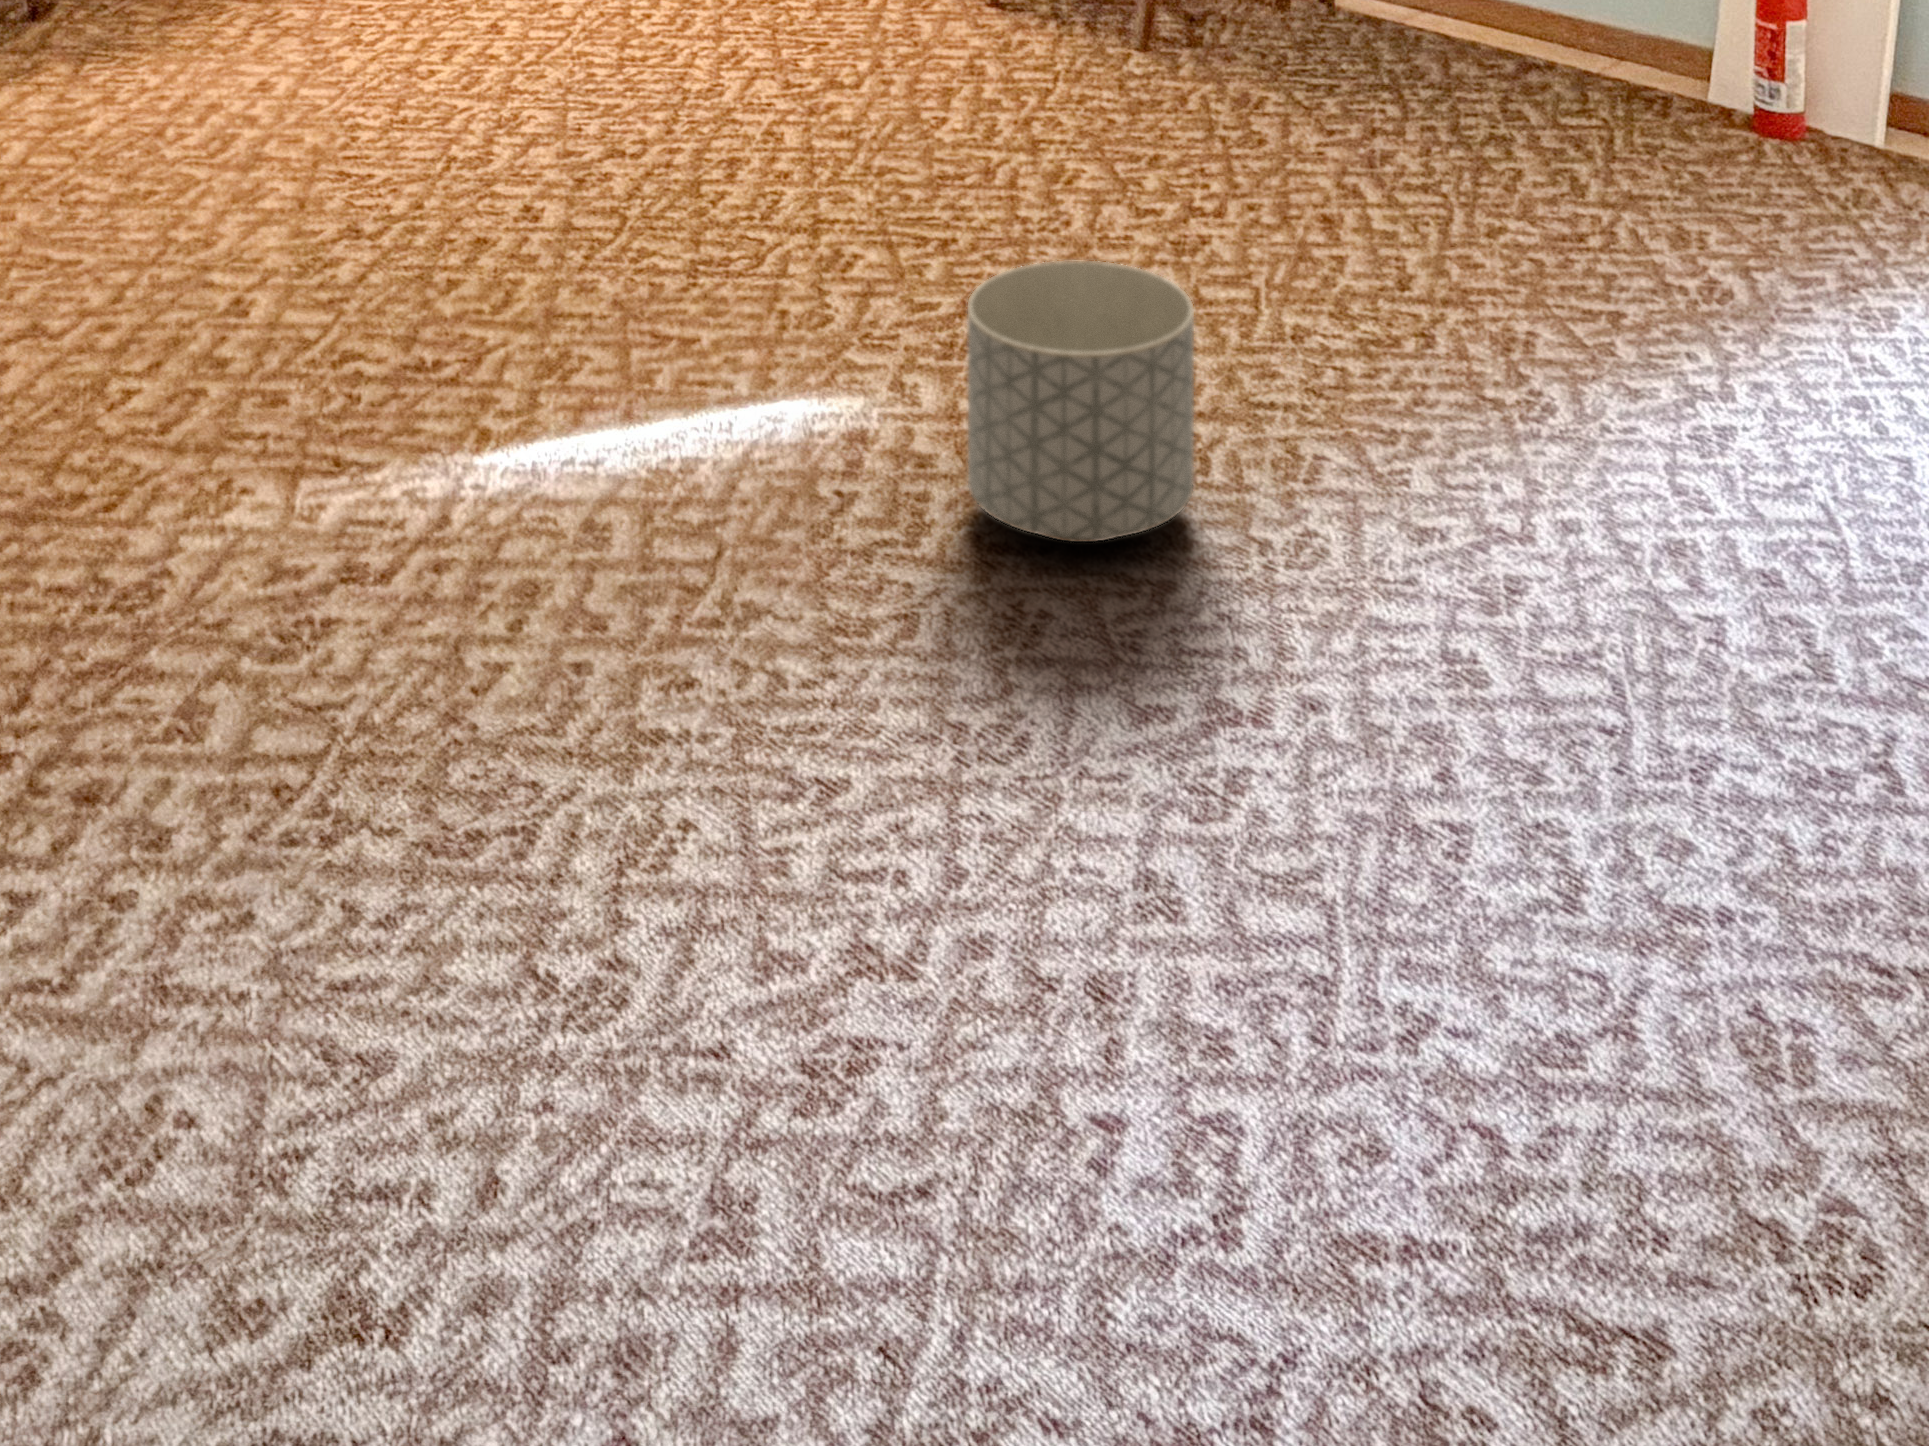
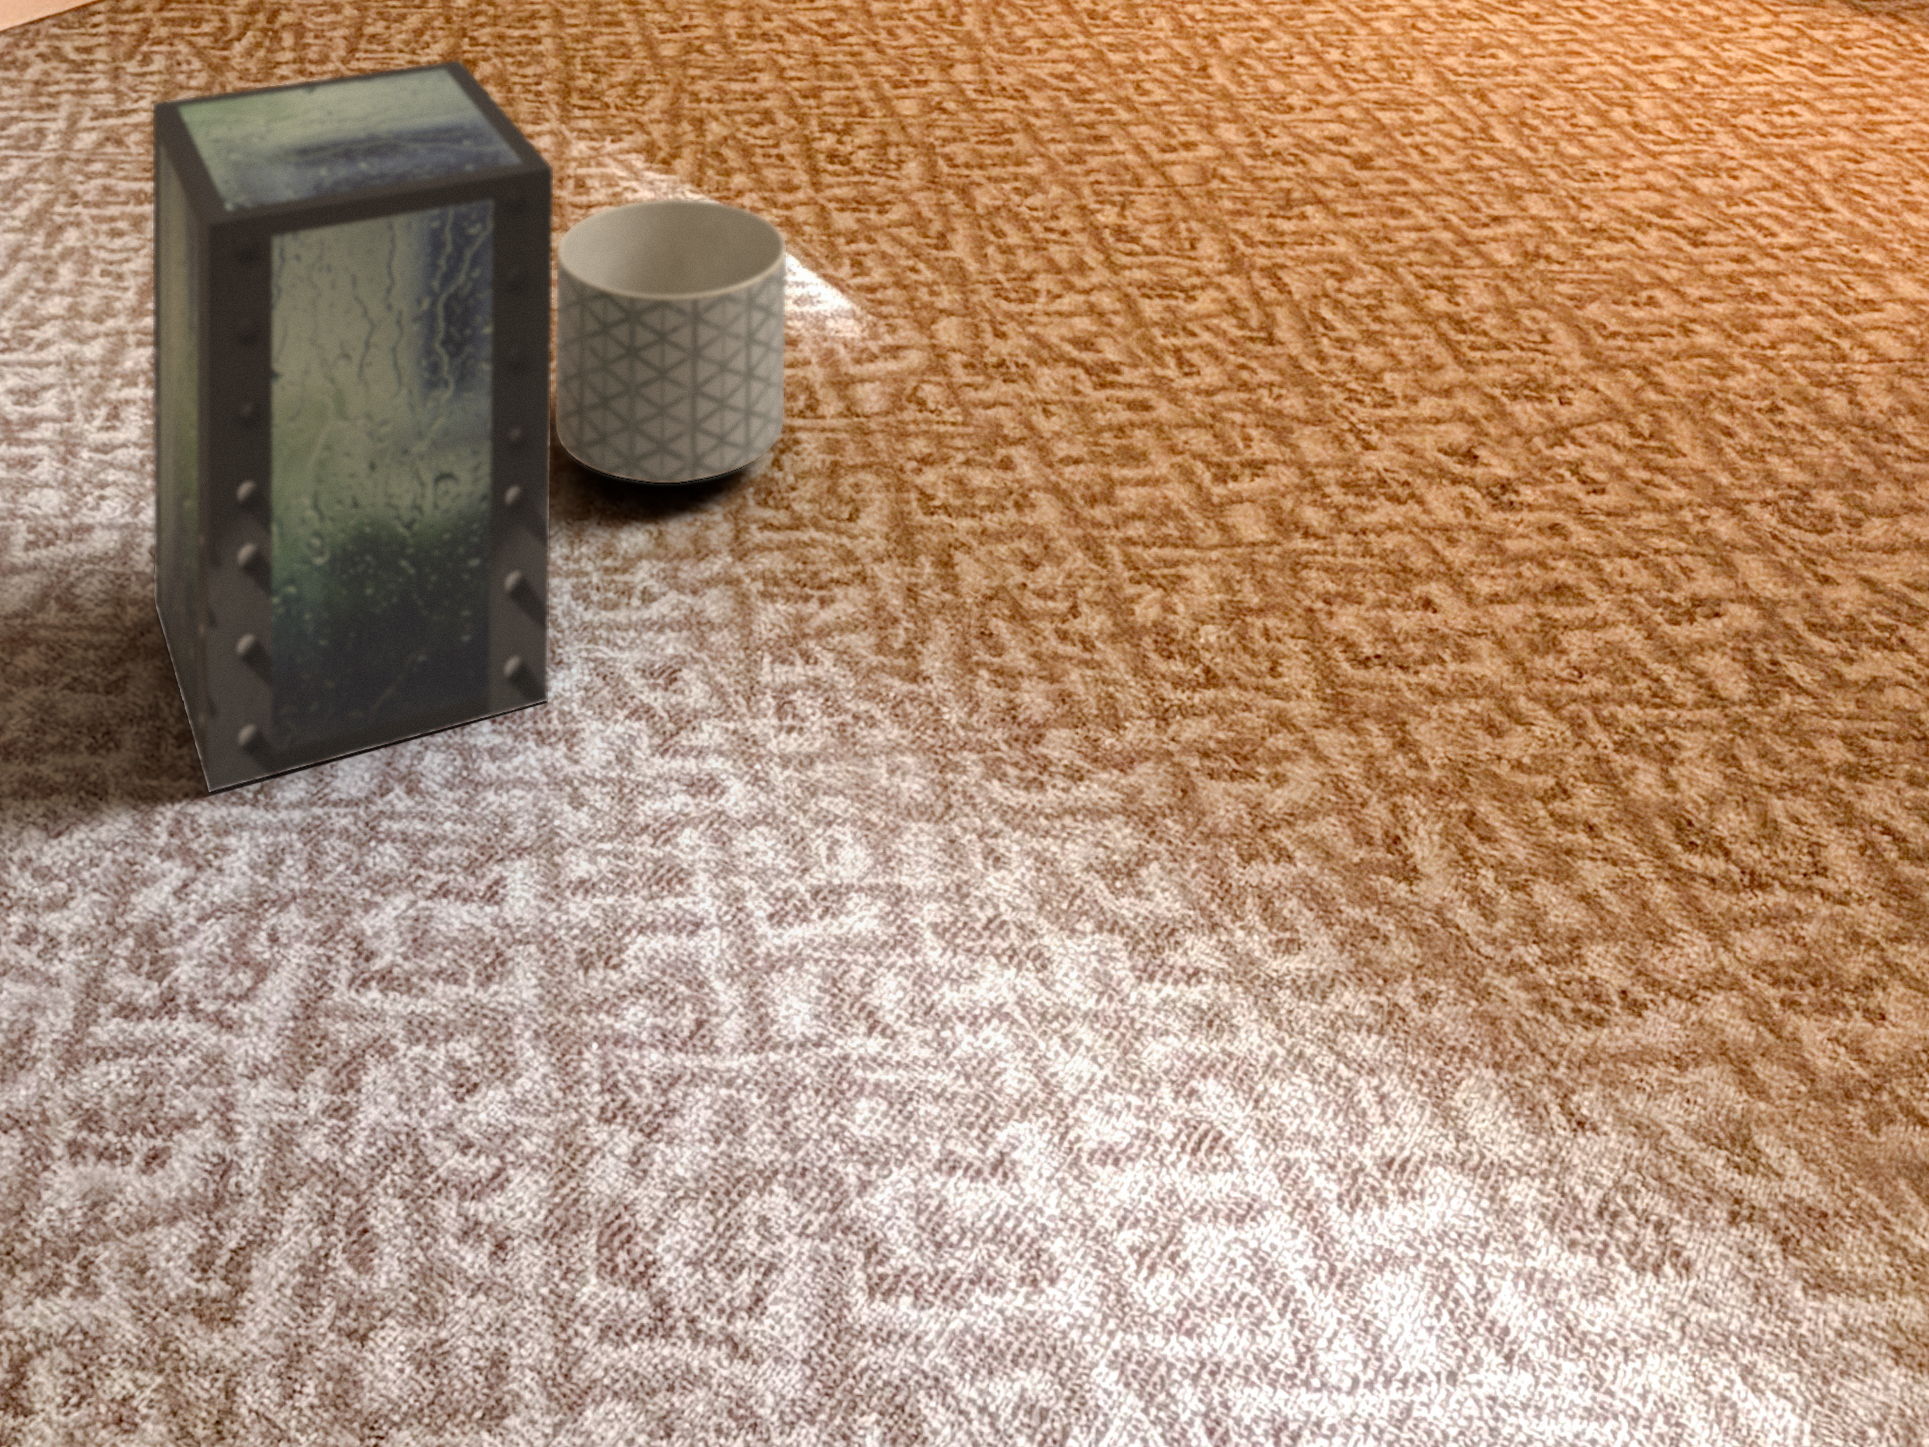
storage box: none [1199,121,1629,820] -> present [153,61,553,793]

